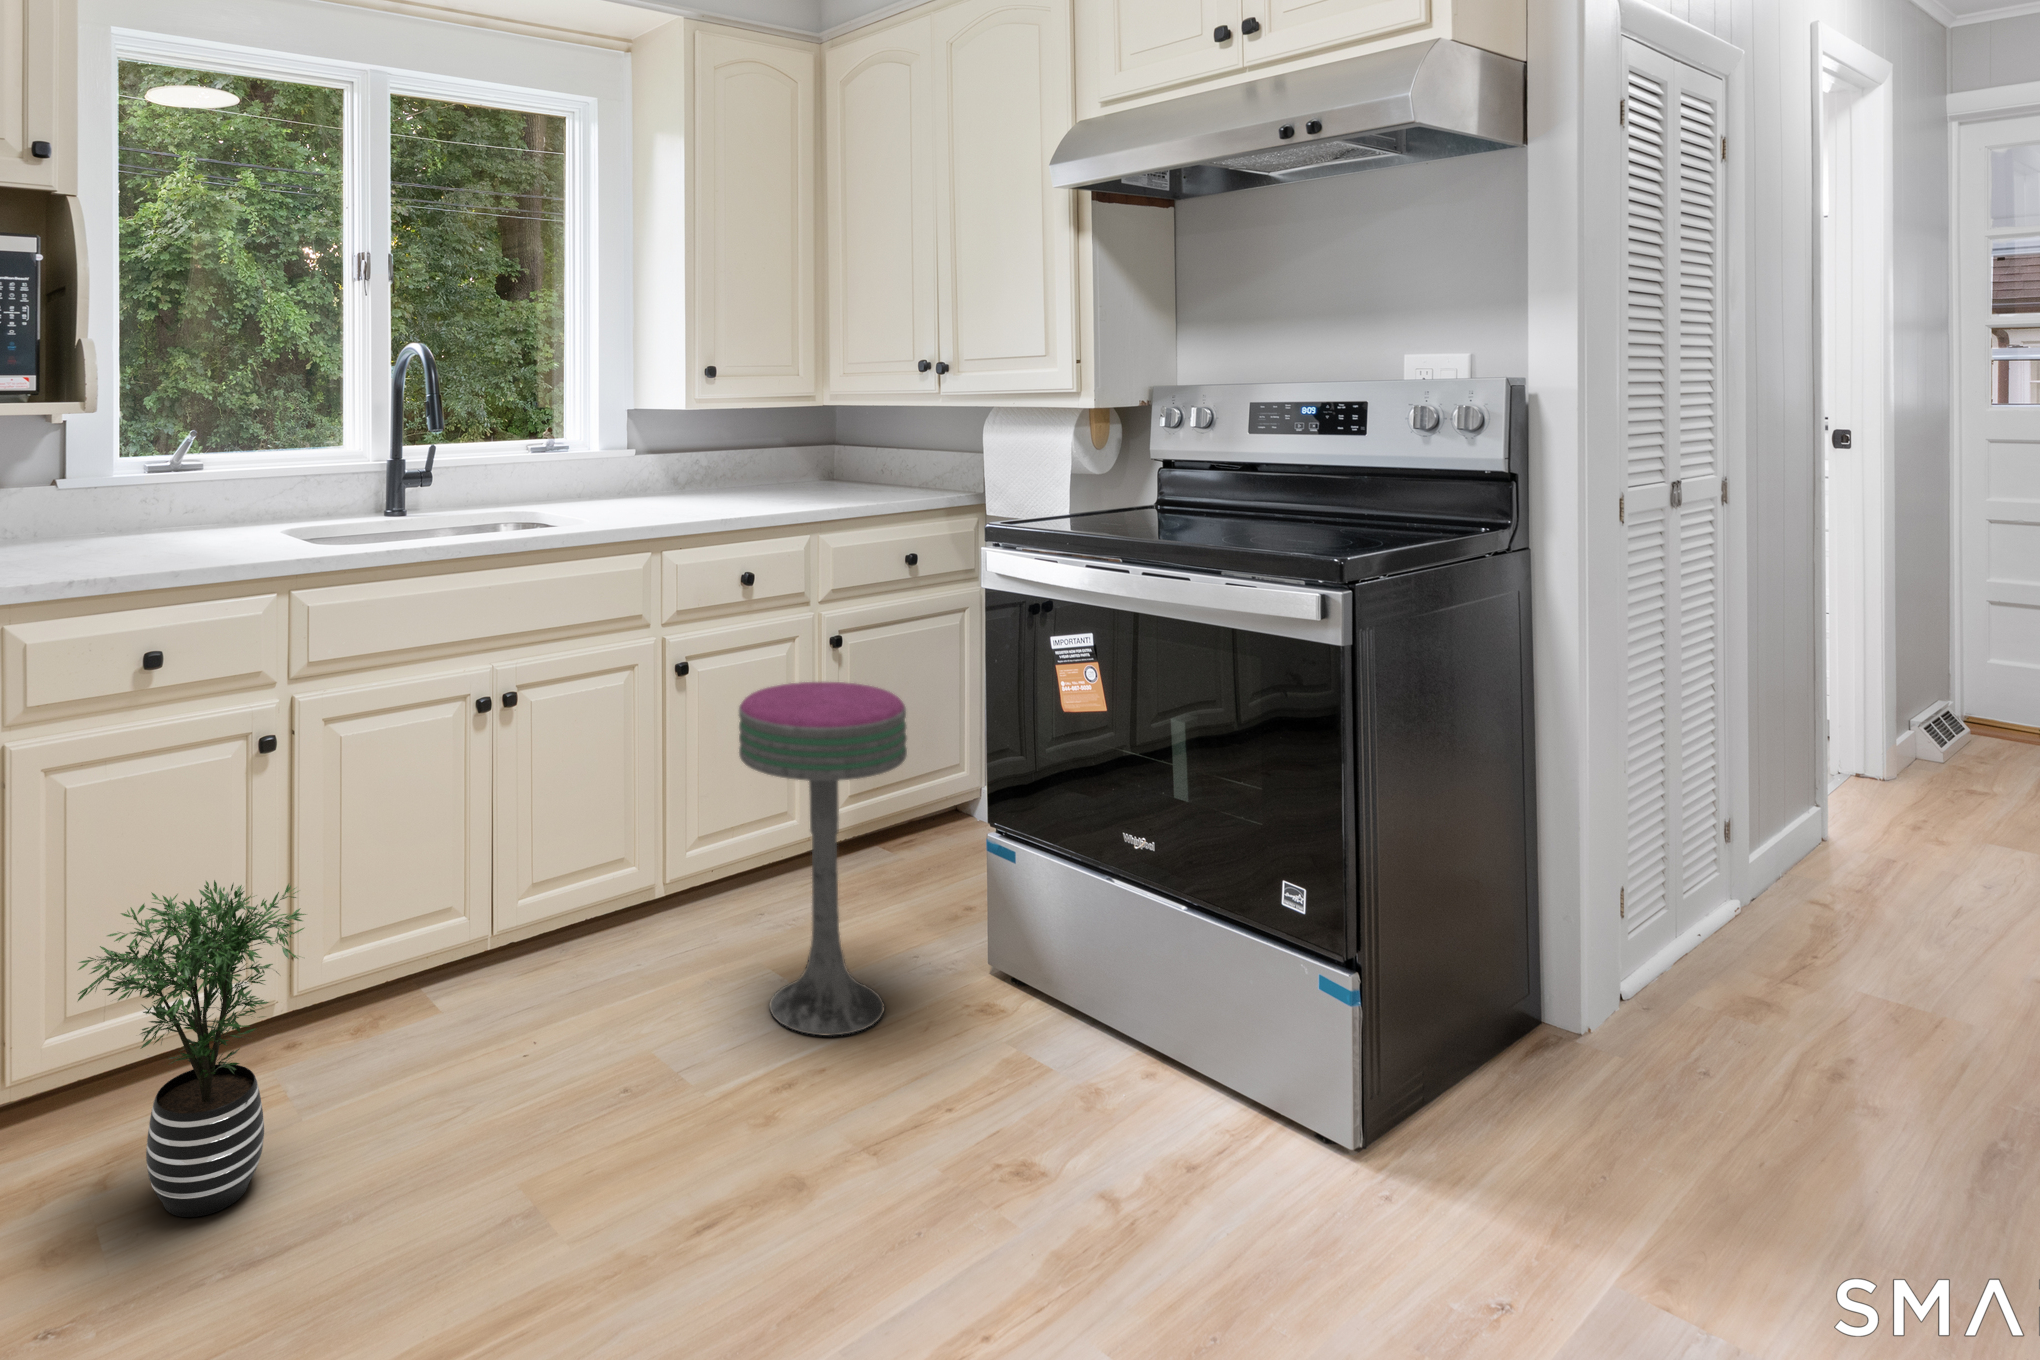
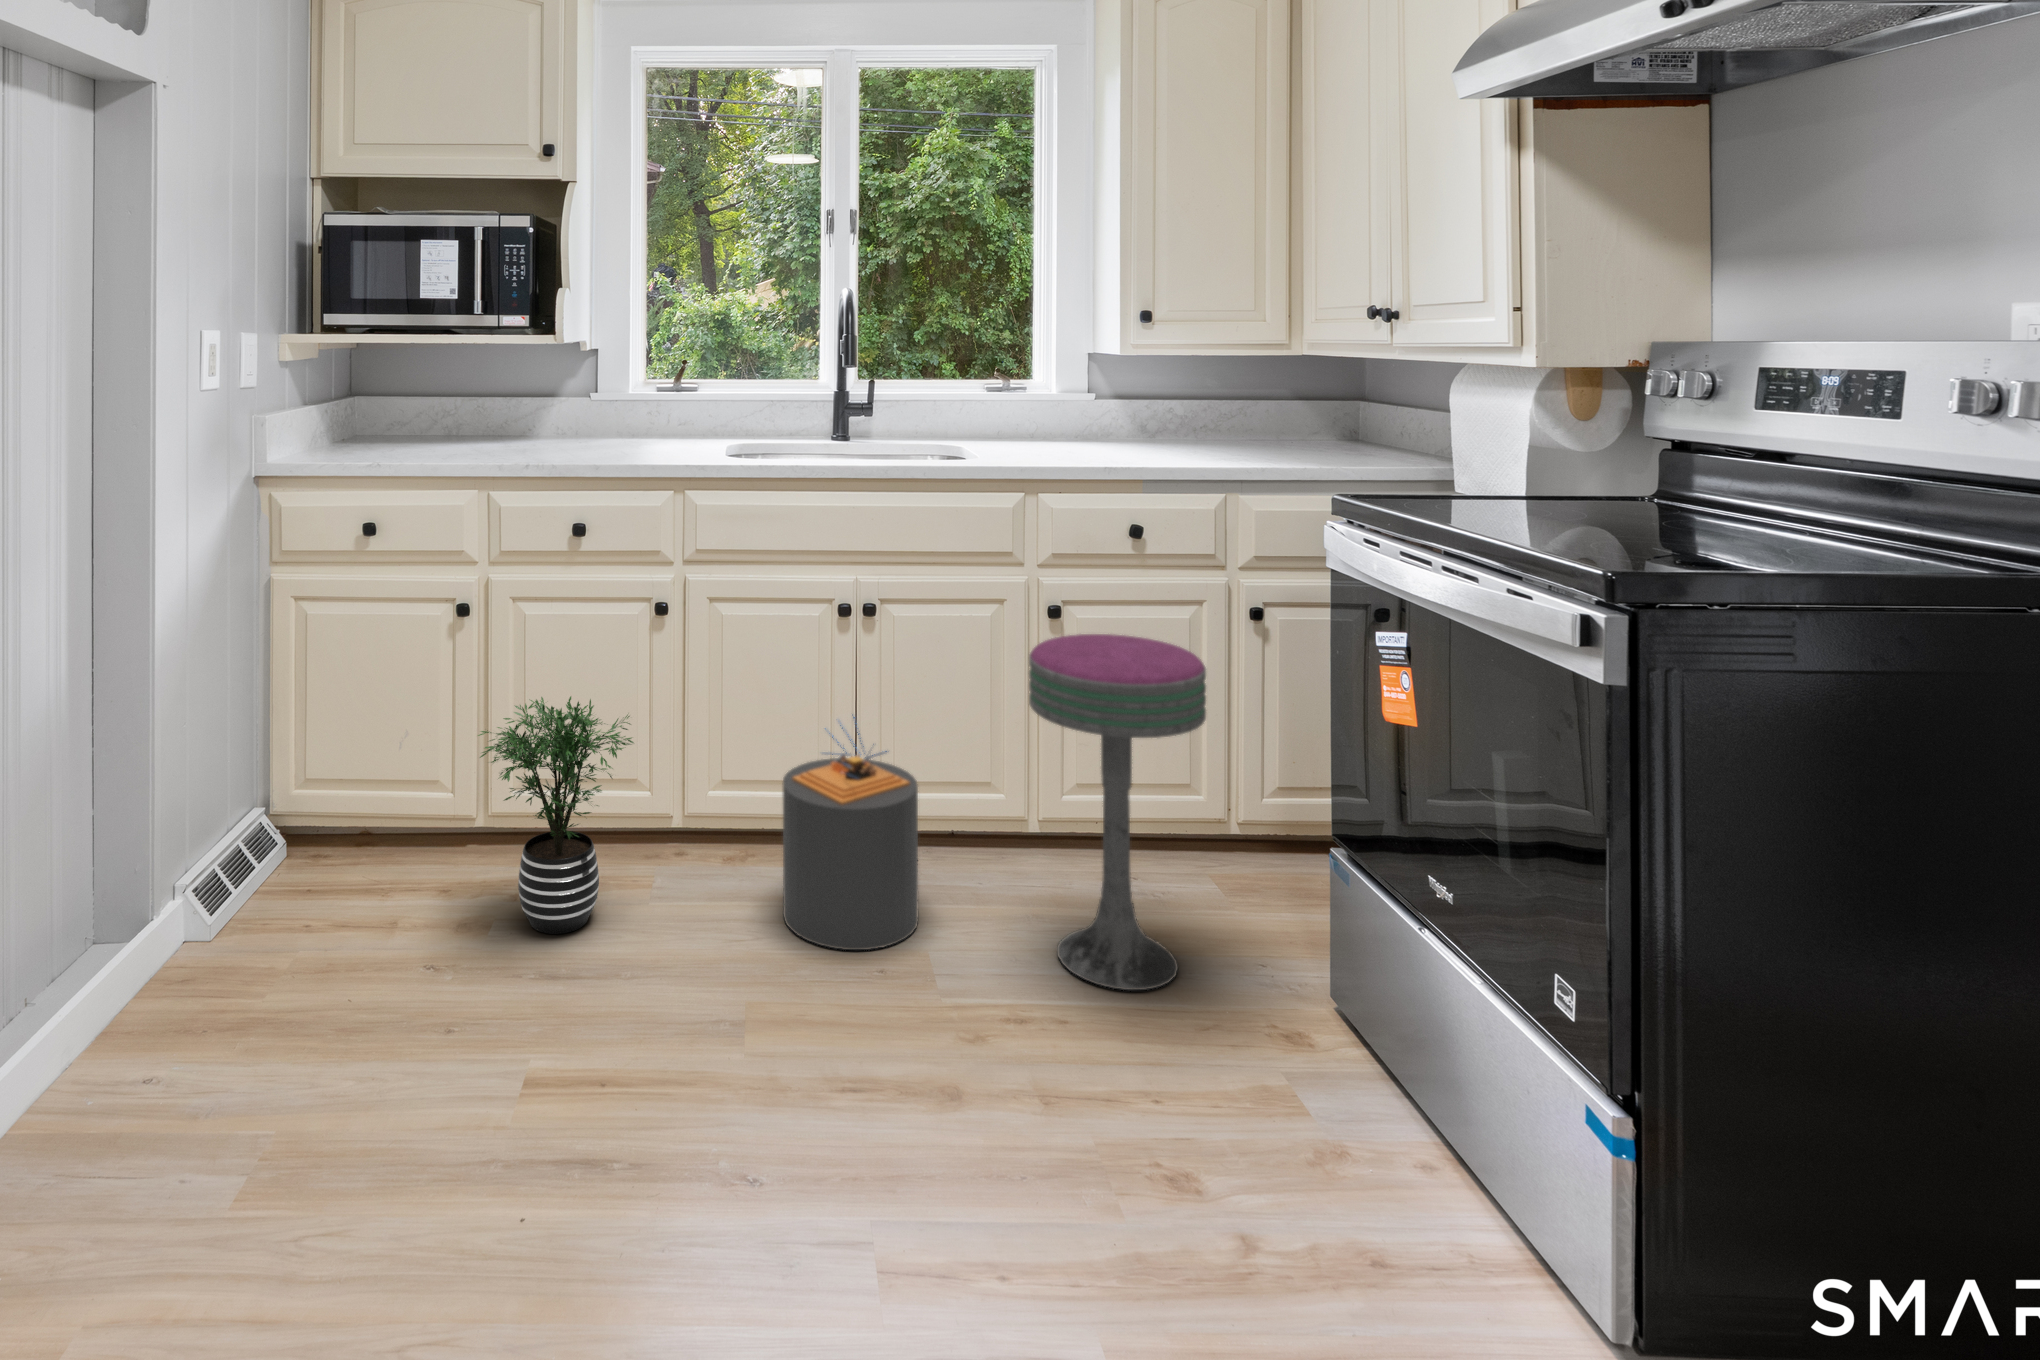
trash can: none [475,815,632,1099] -> present [783,714,918,950]

